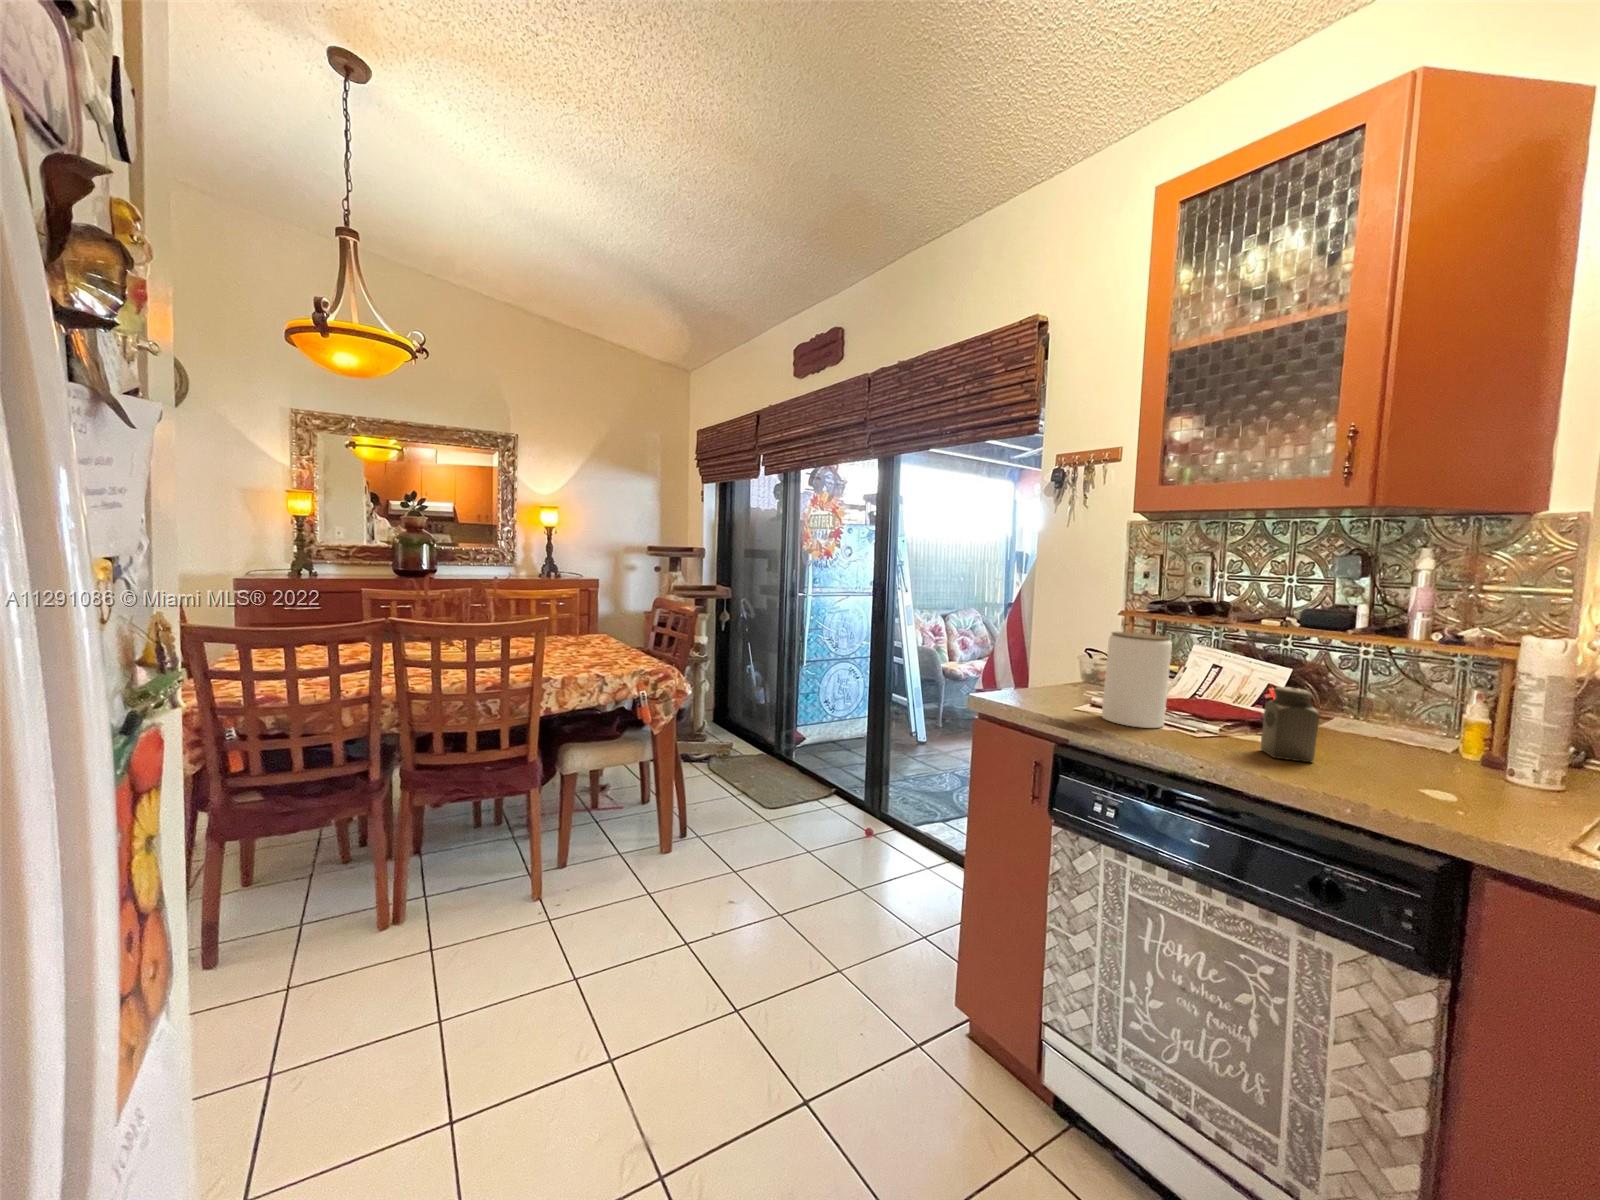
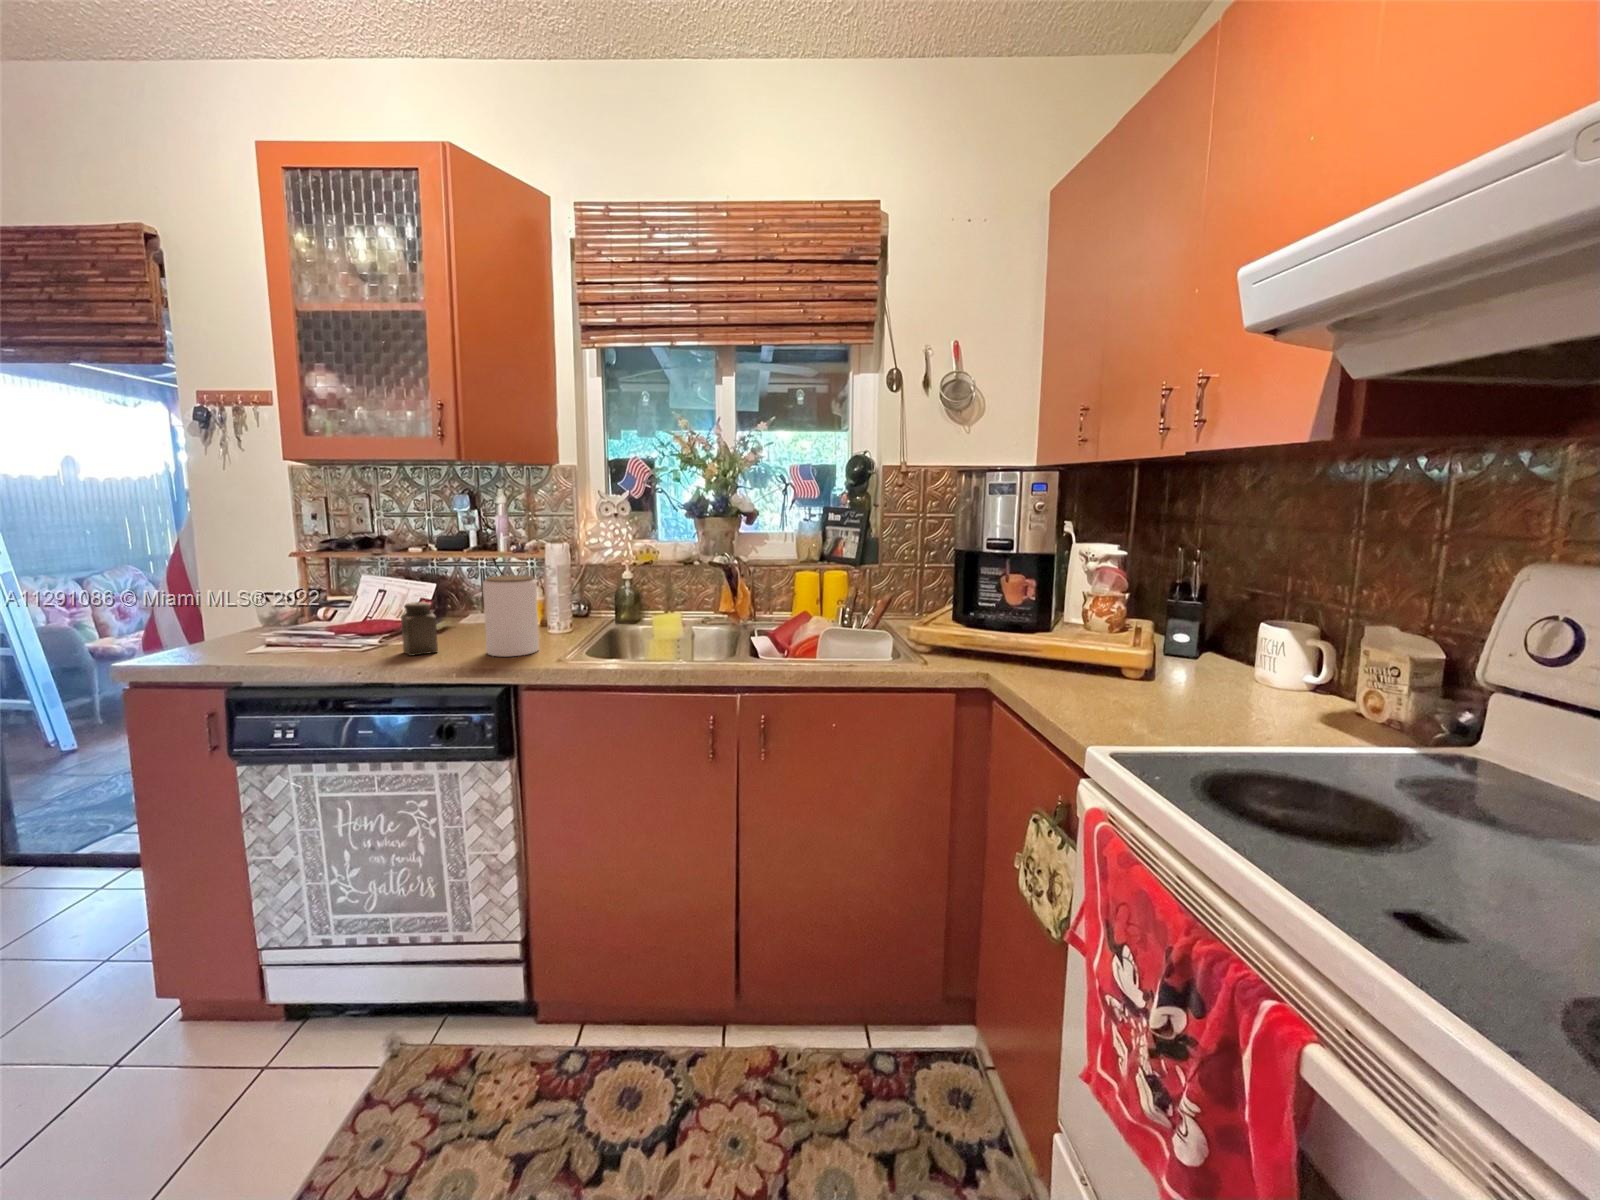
jar: present [1102,632,1172,728] -> present [483,575,539,657]

